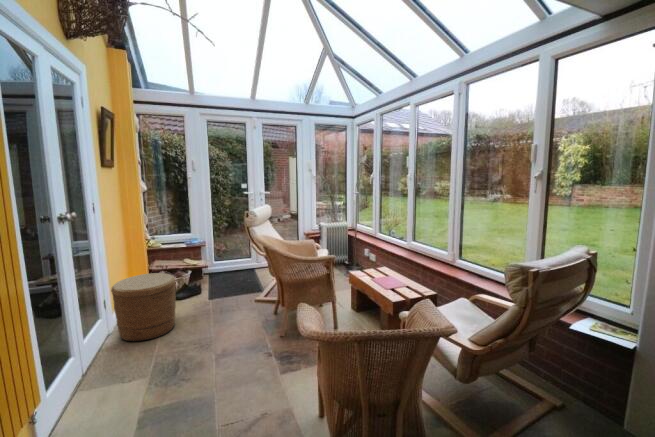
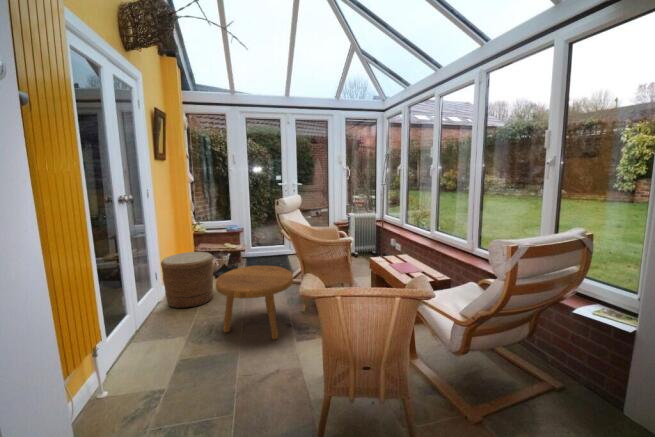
footstool: none [184,288,274,374] -> present [216,266,293,340]

